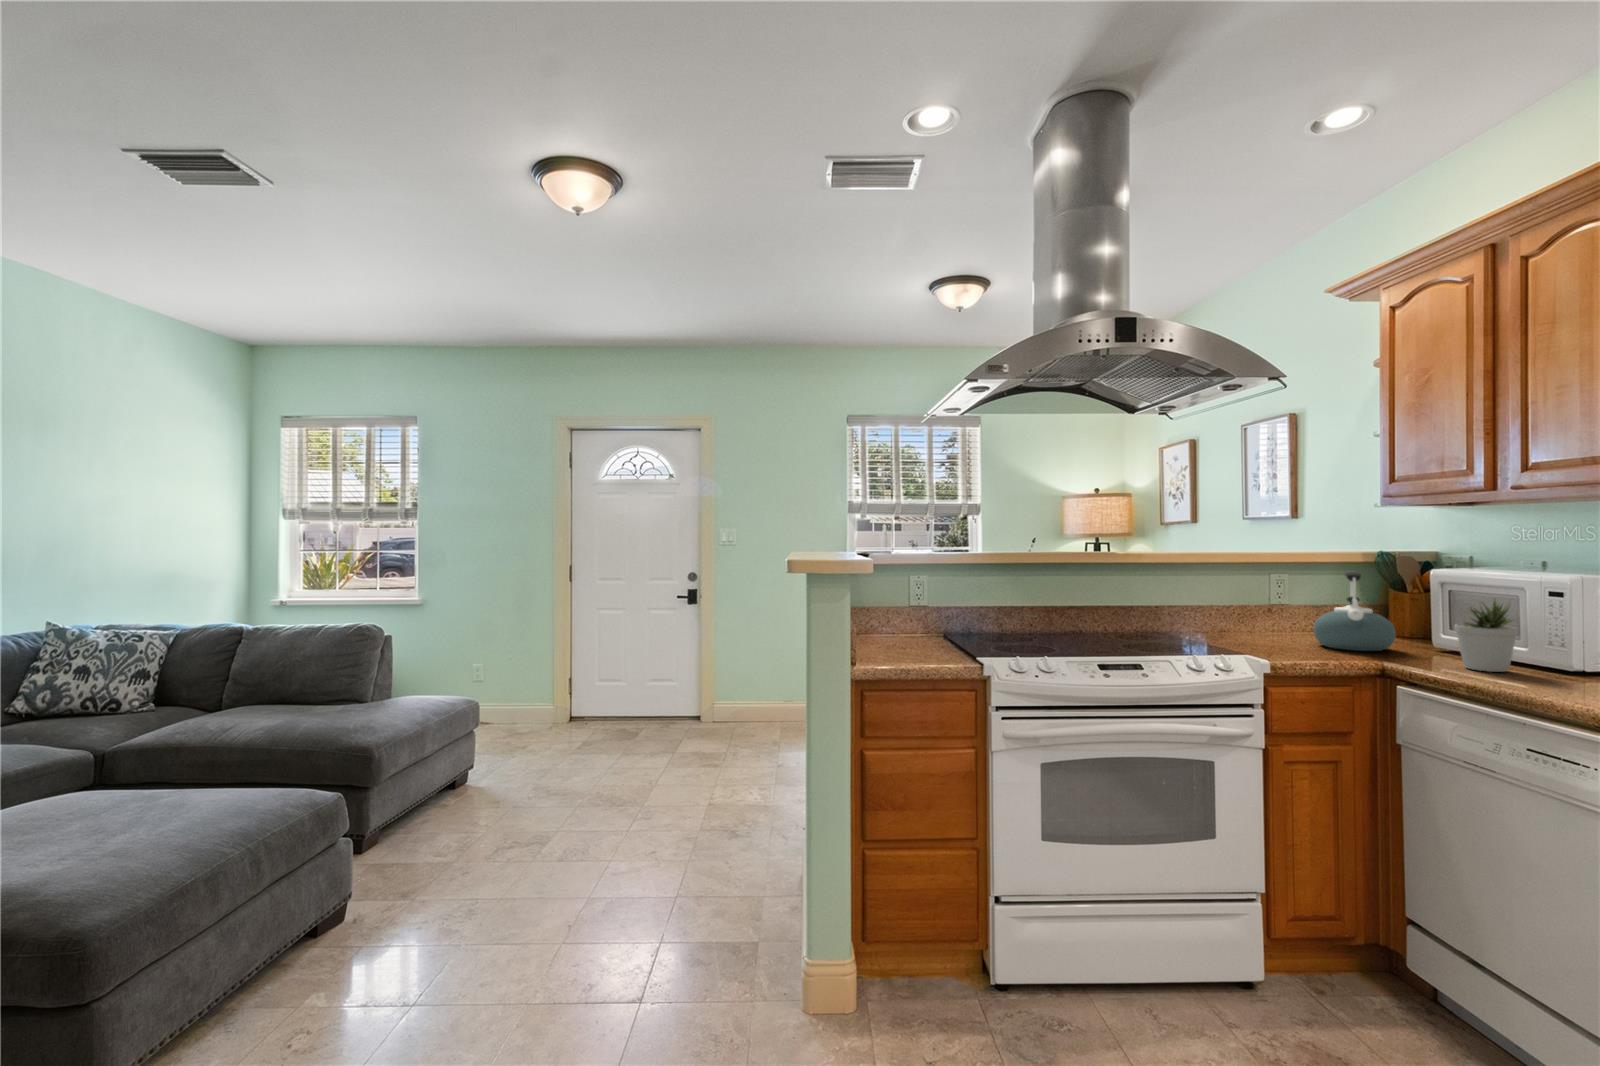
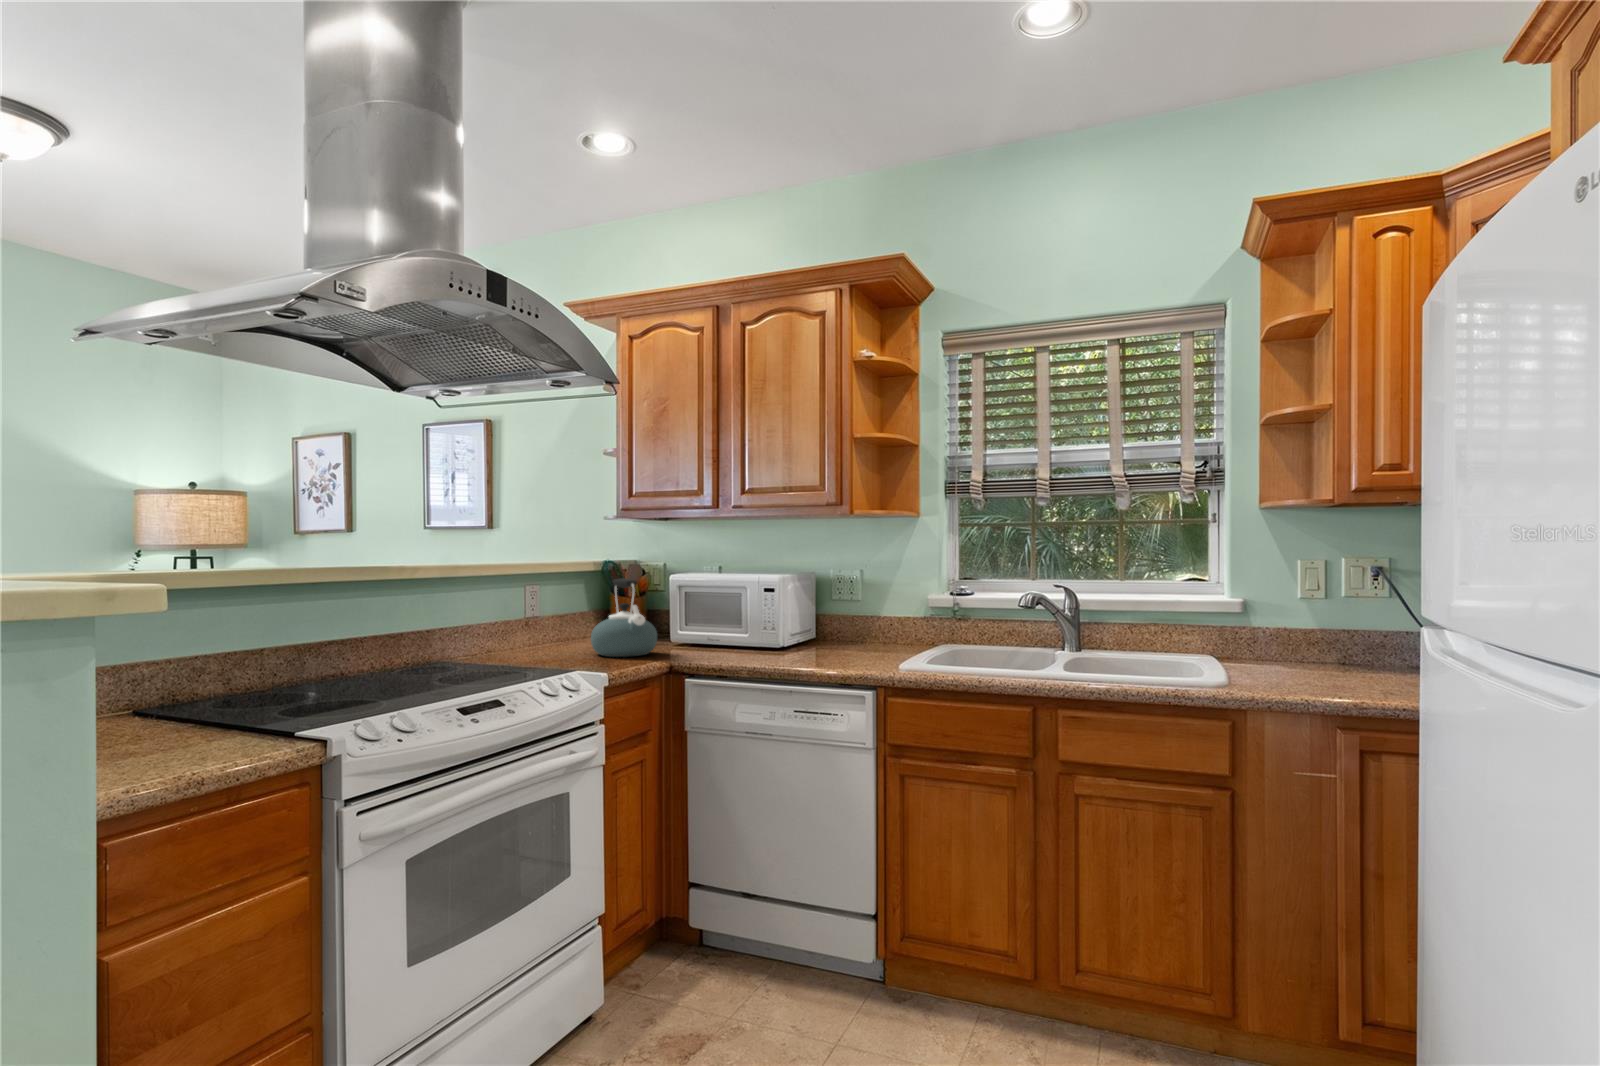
potted plant: present [1455,599,1518,672] -> none [714,594,754,659]

